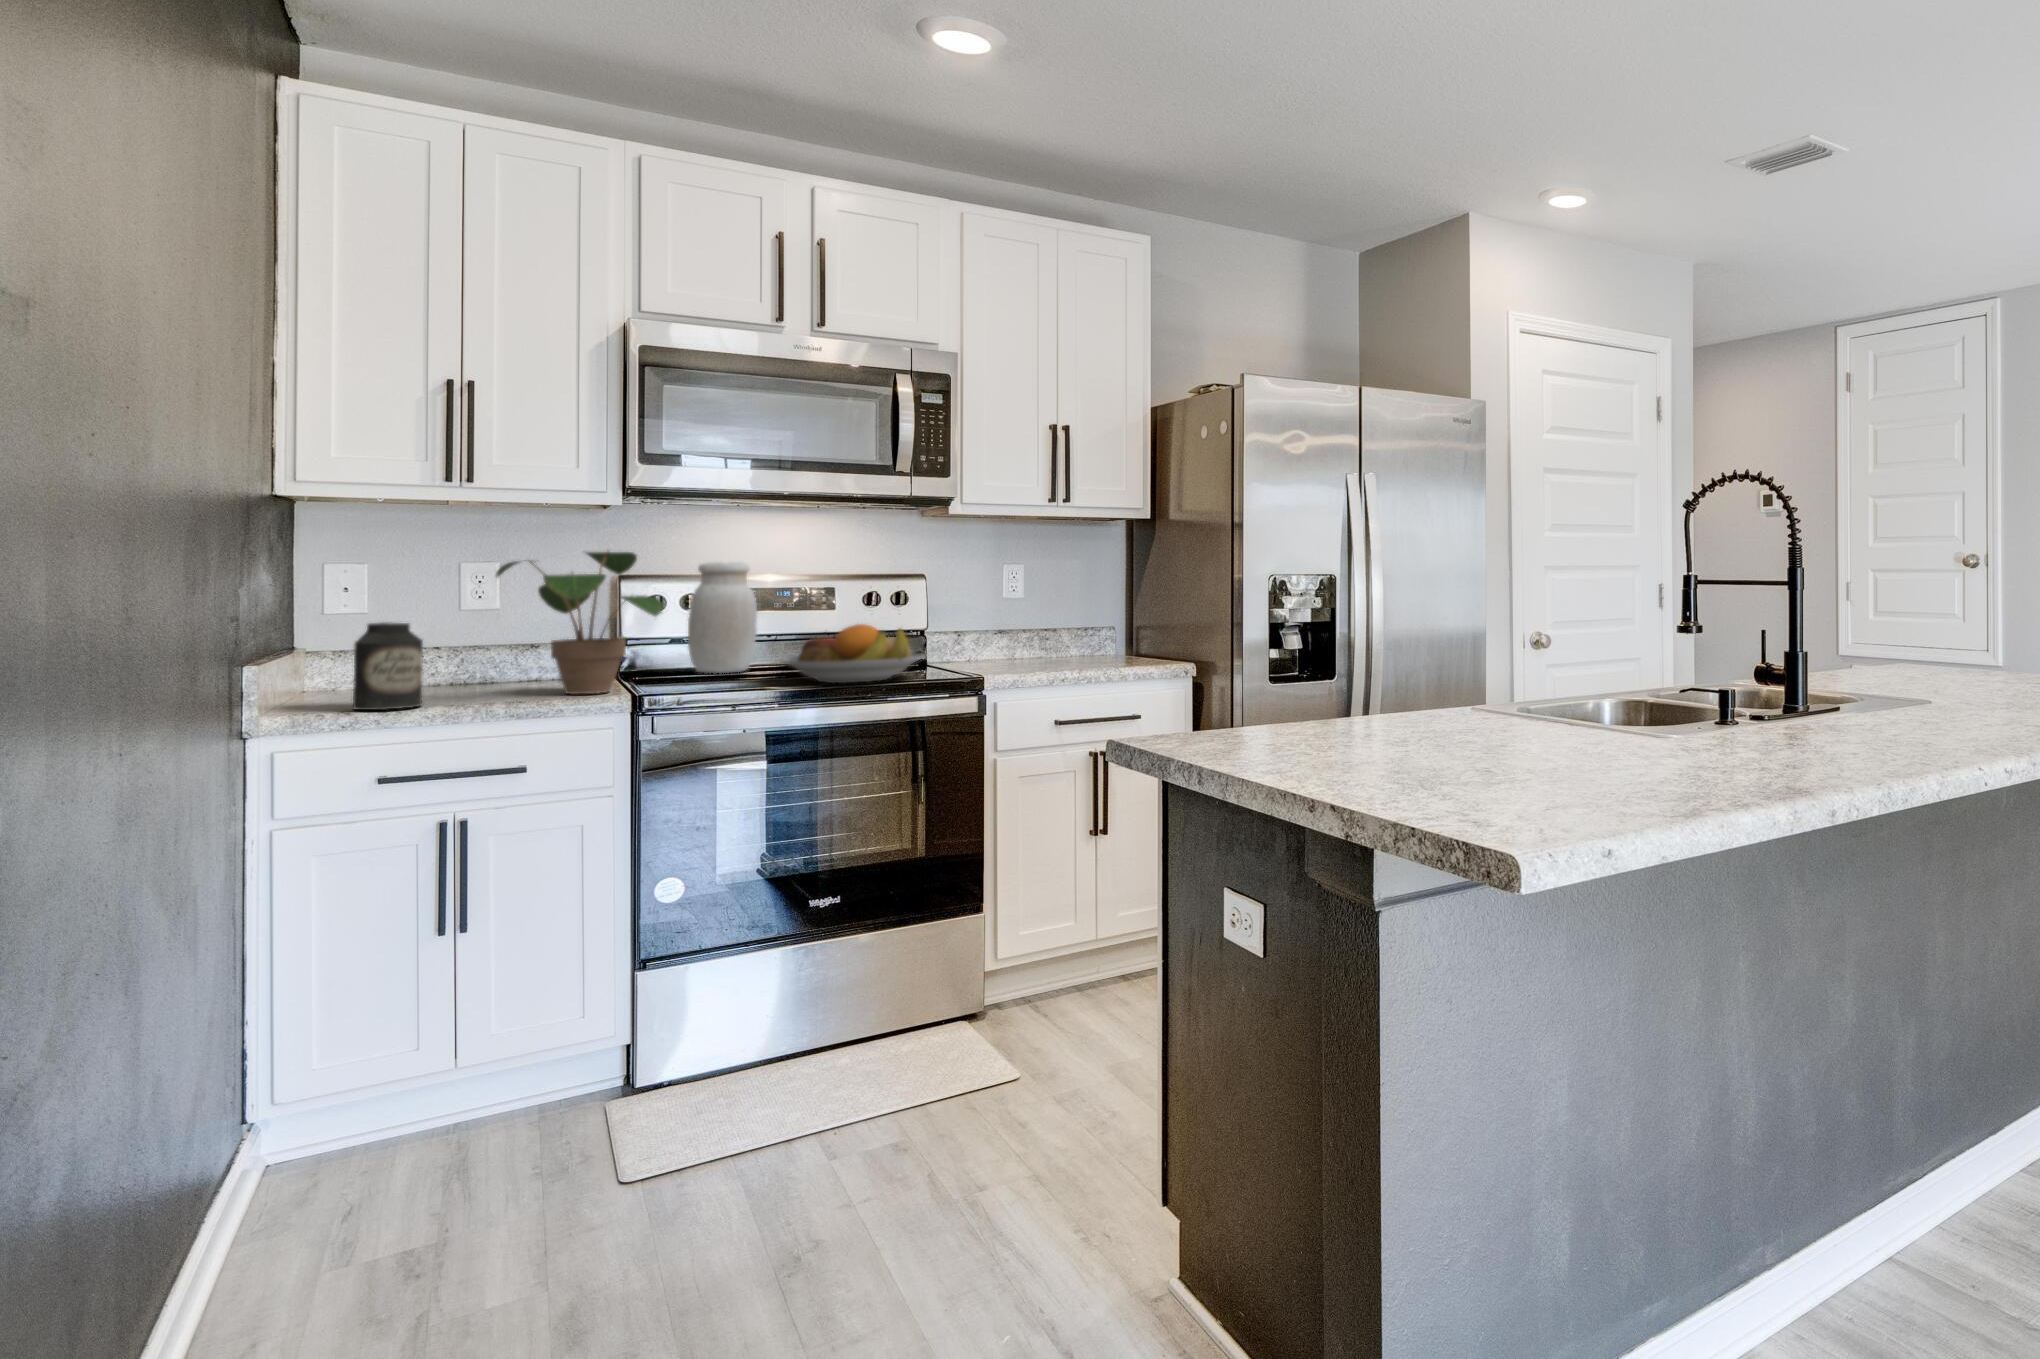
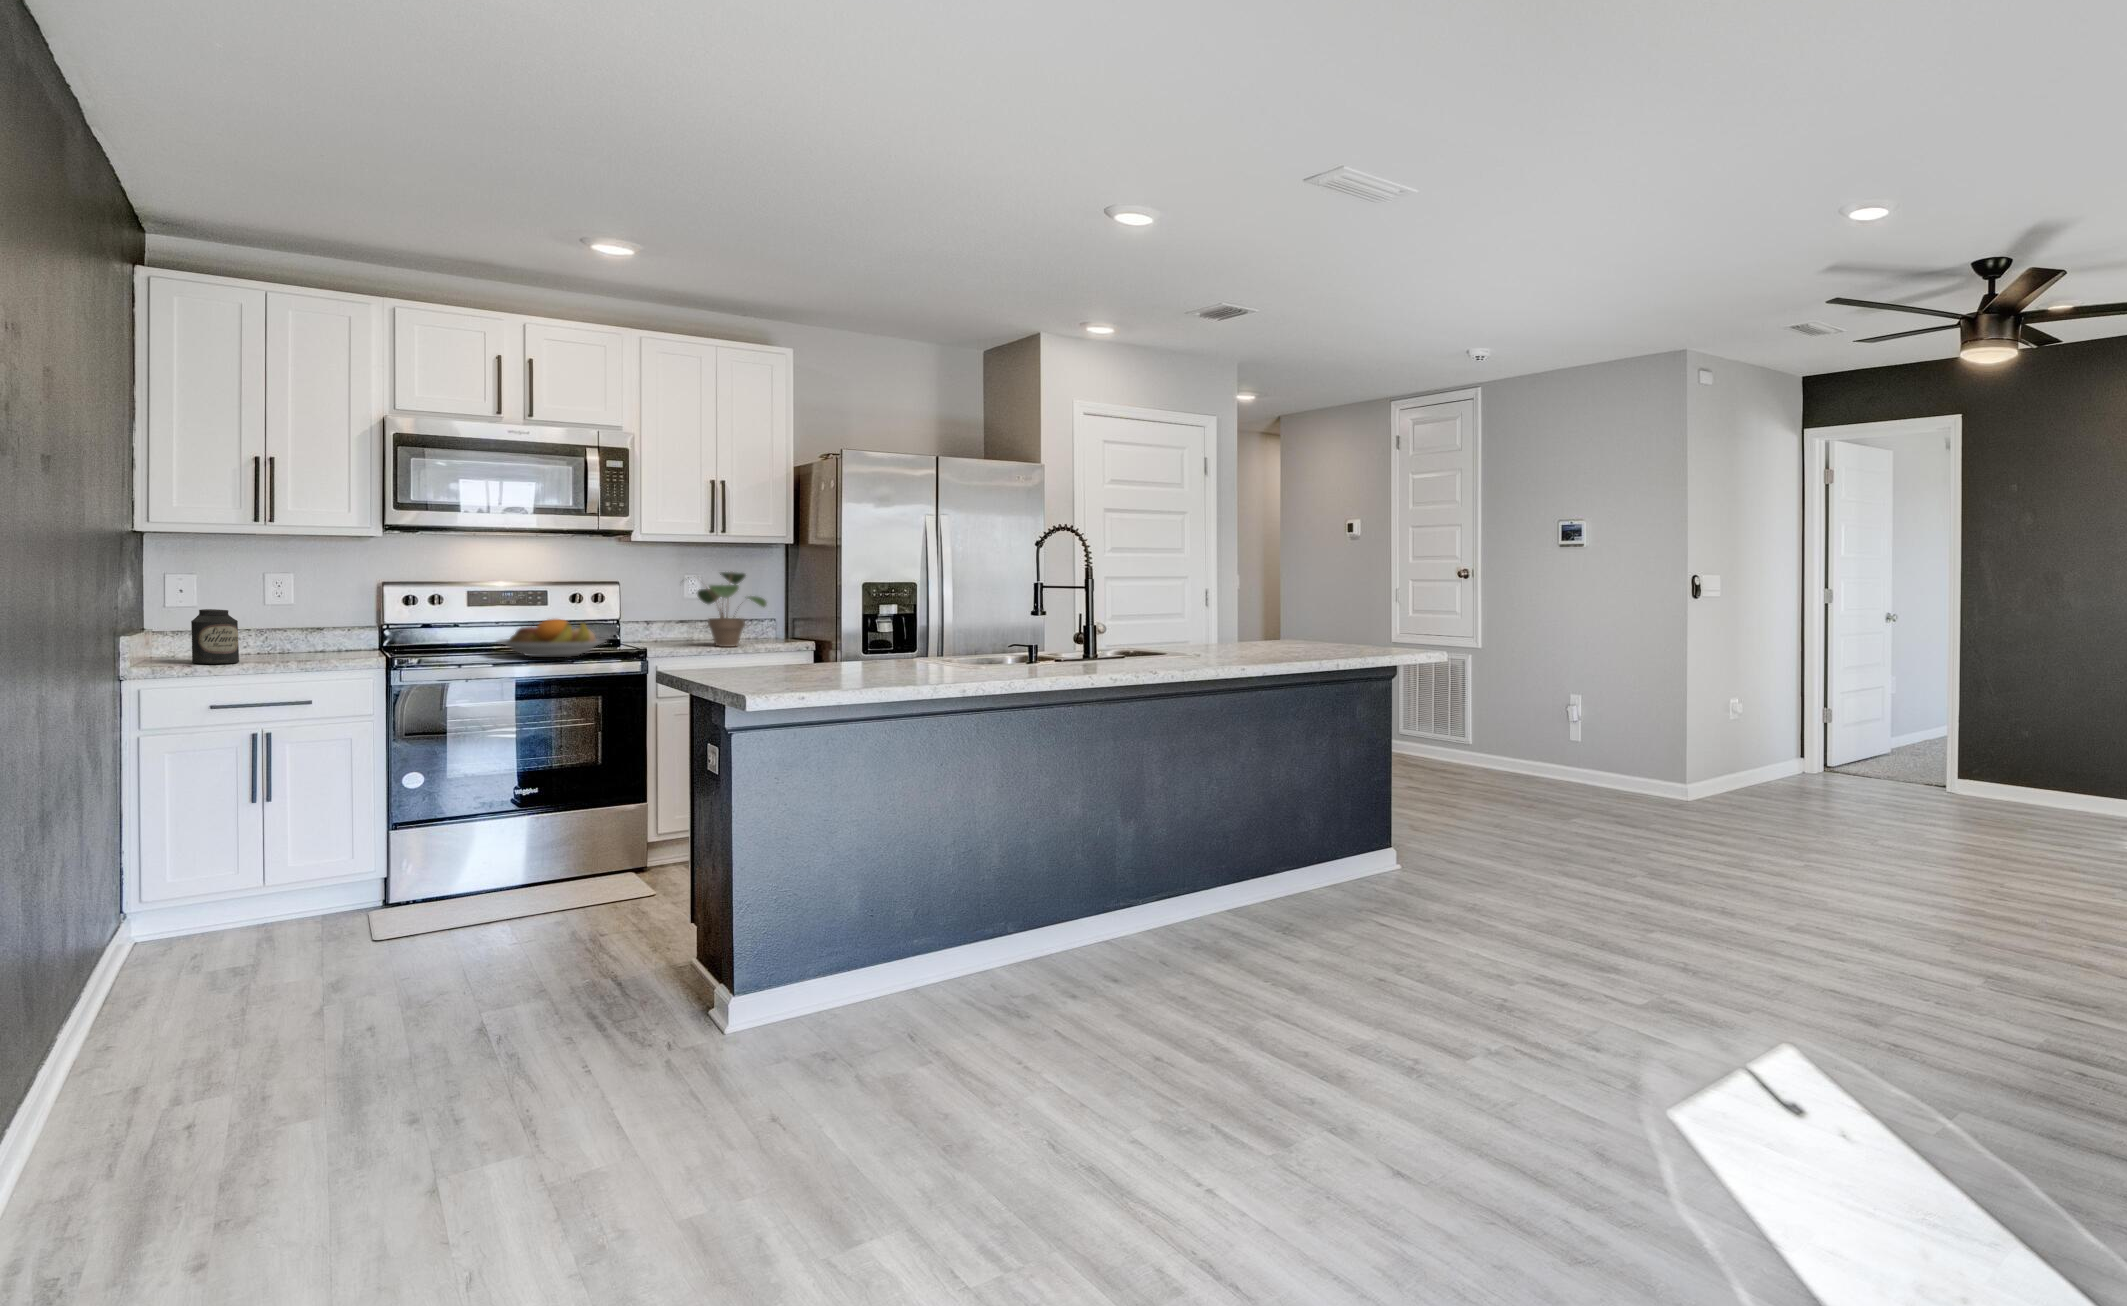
potted plant: present [496,551,663,694] -> present [688,572,766,647]
jar: present [688,562,757,673] -> none [434,574,485,648]

